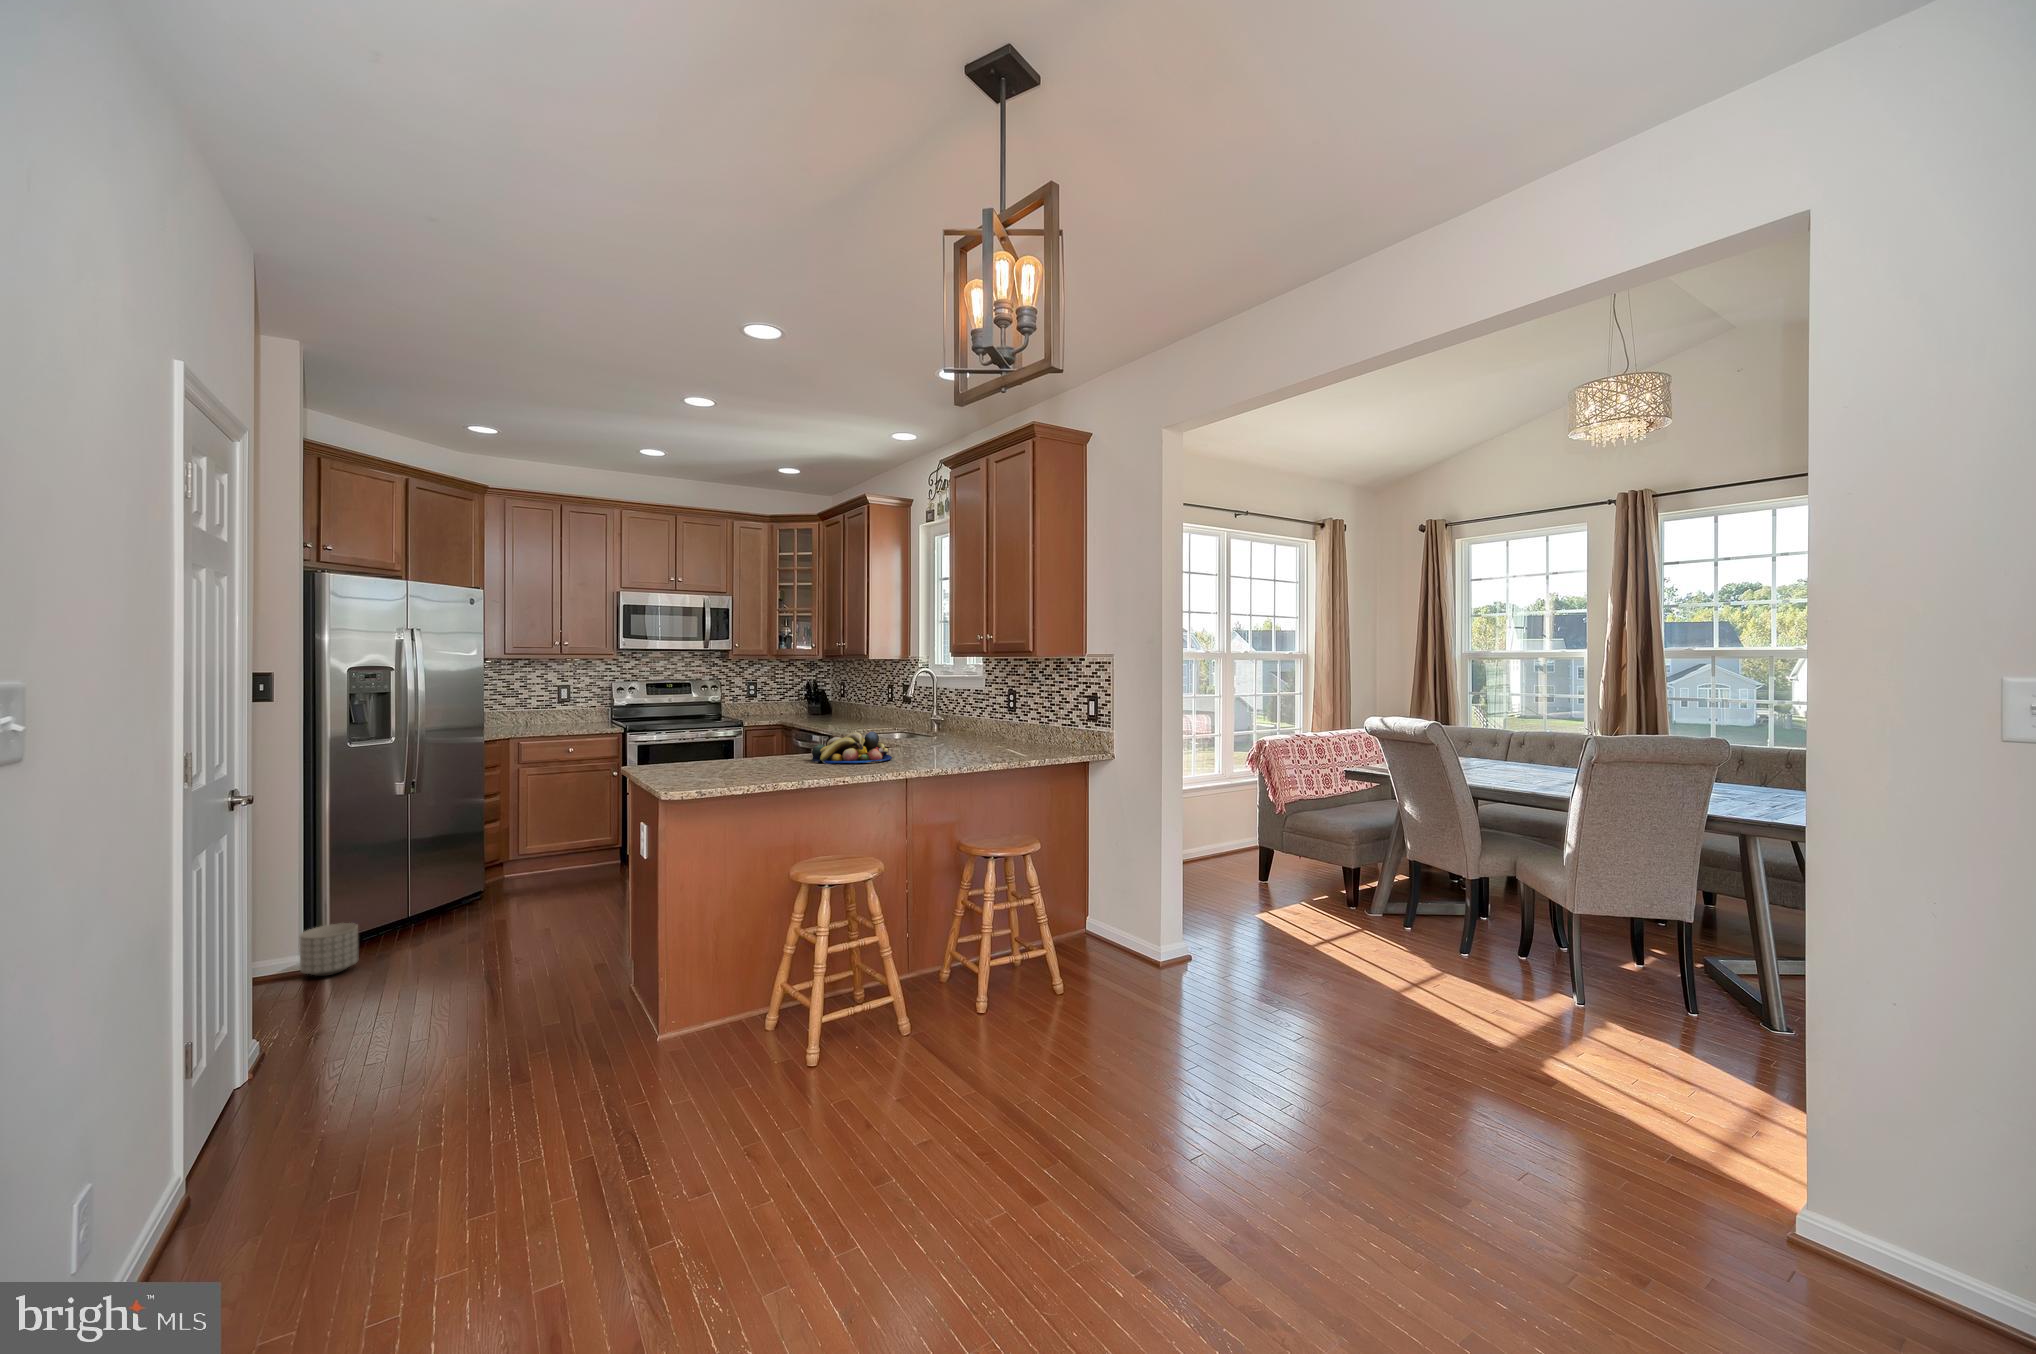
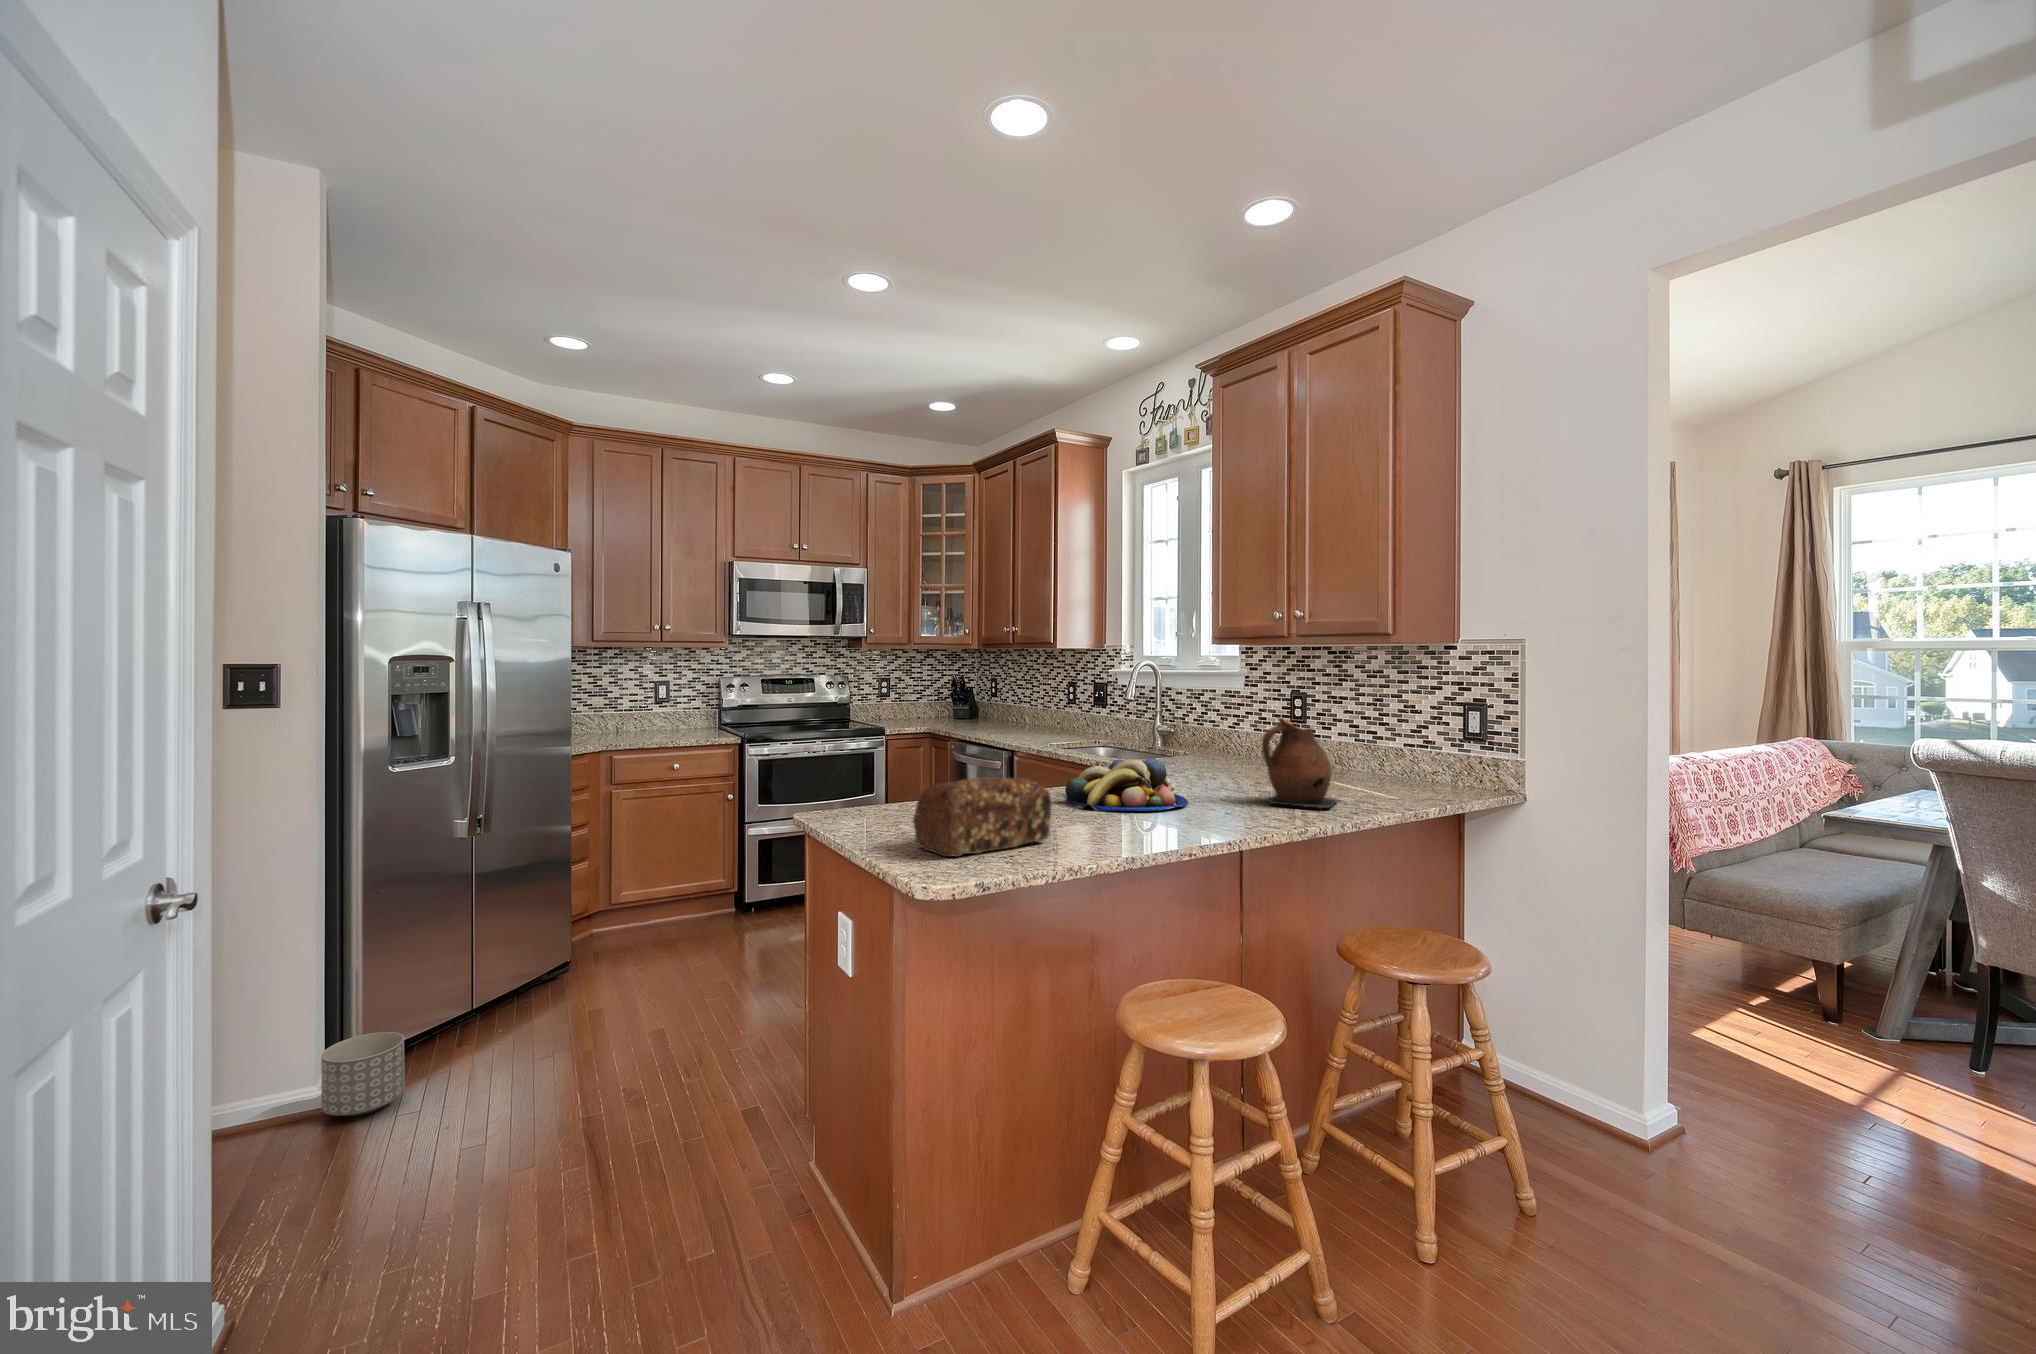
ceramic pitcher: none [940,705,992,762] -> present [1262,717,1340,809]
bread loaf: none [683,739,770,782] -> present [913,777,1052,857]

